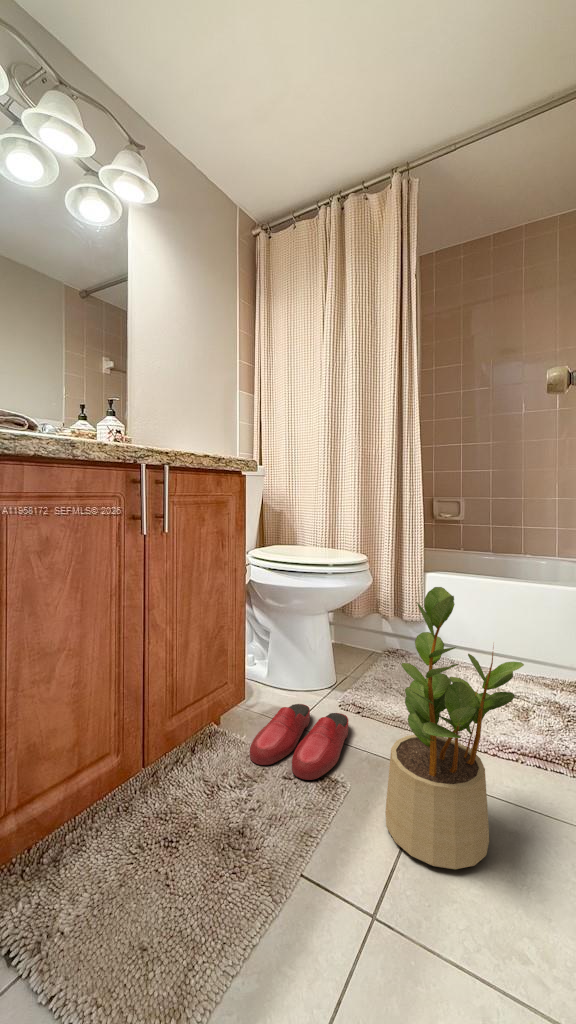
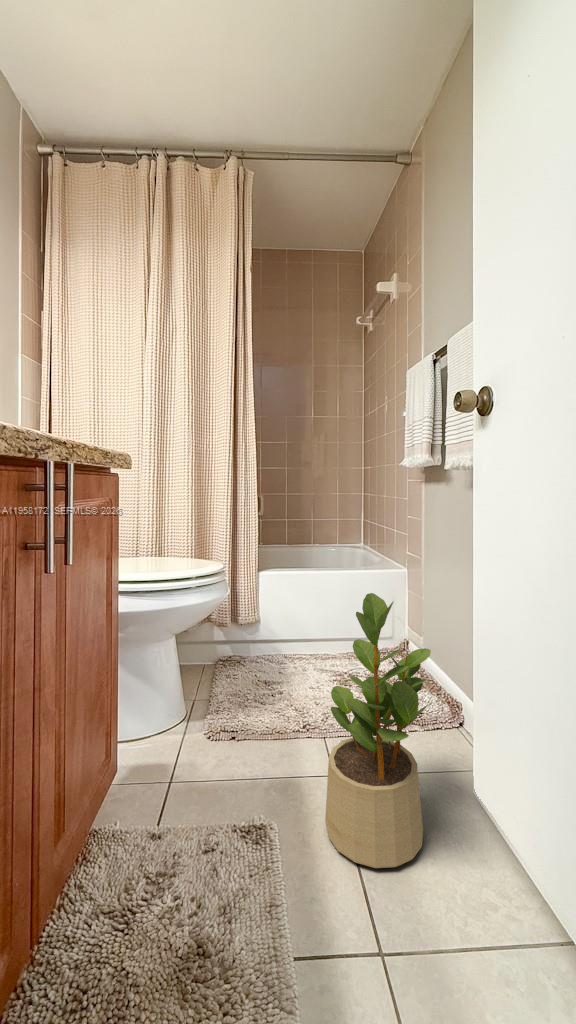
slippers: present [250,704,349,780] -> none [142,747,250,852]

